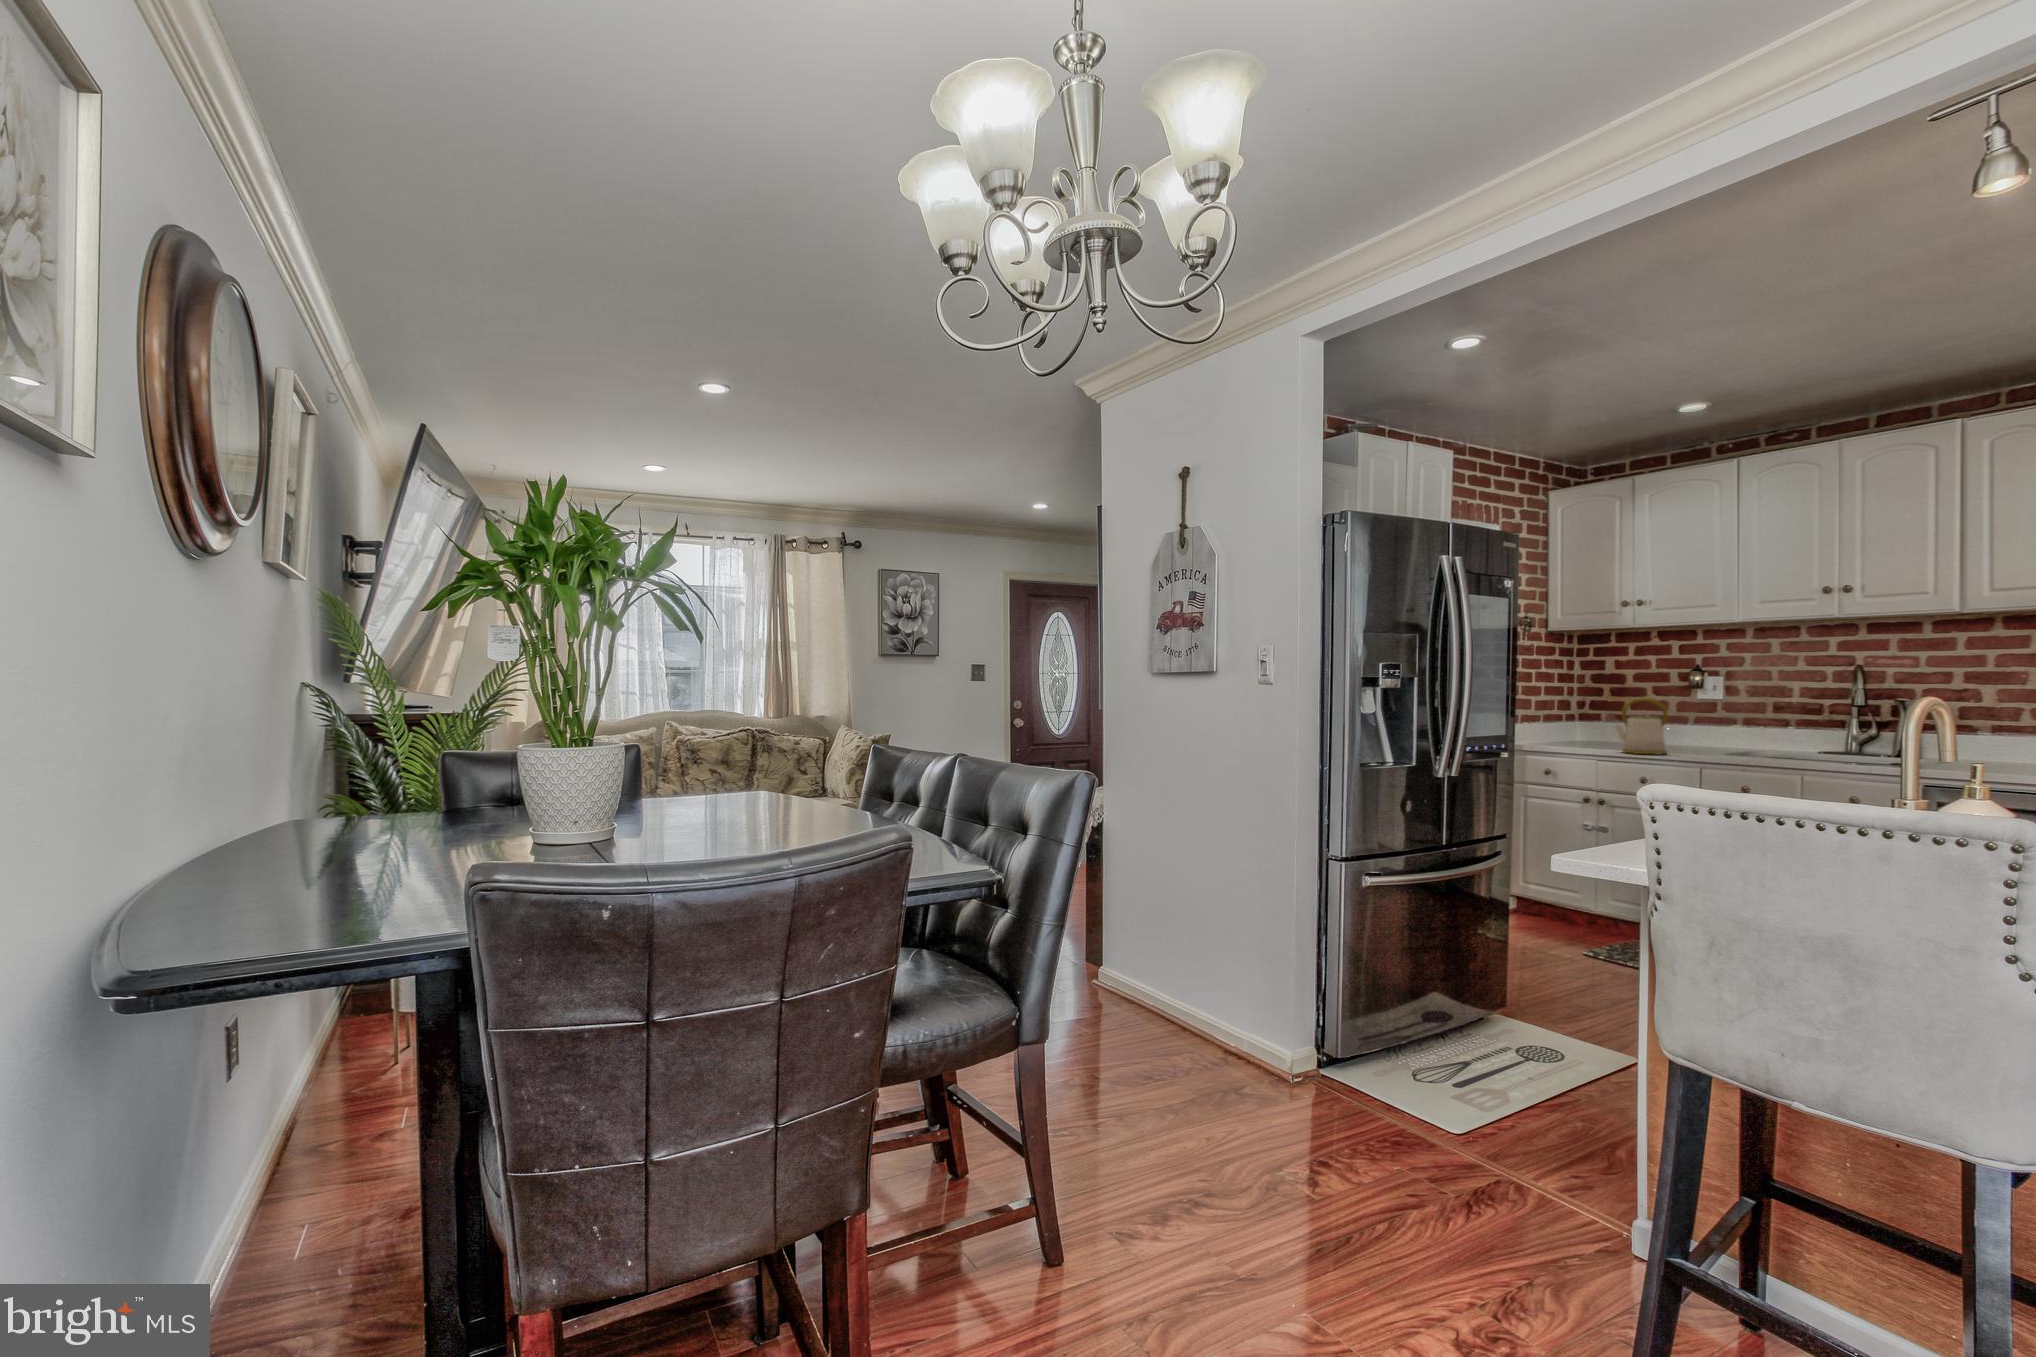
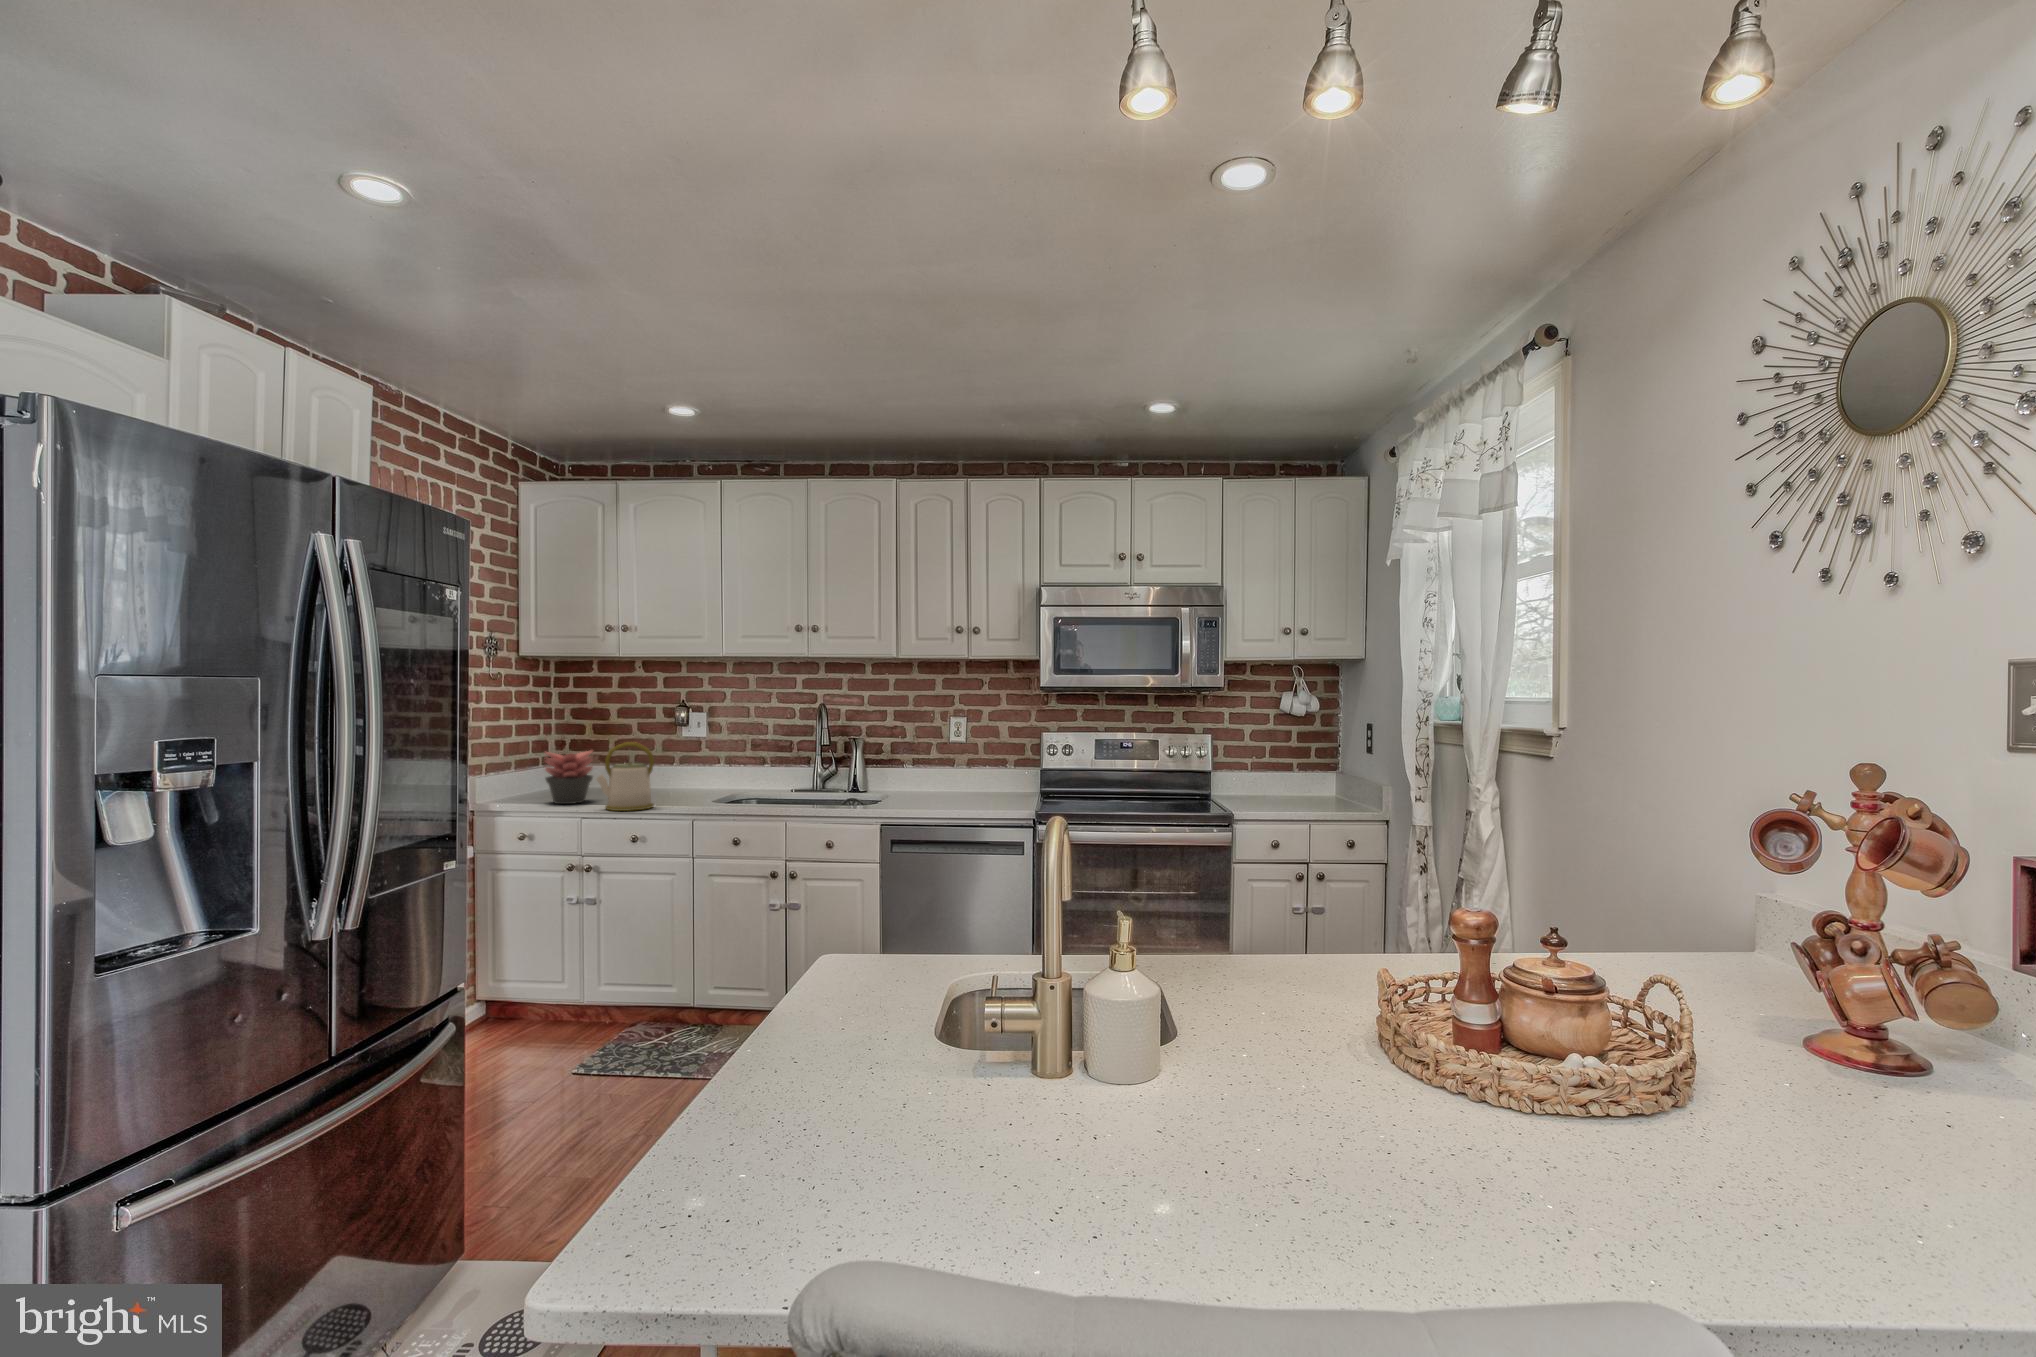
succulent plant: none [1569,705,1611,747] -> present [545,751,593,804]

